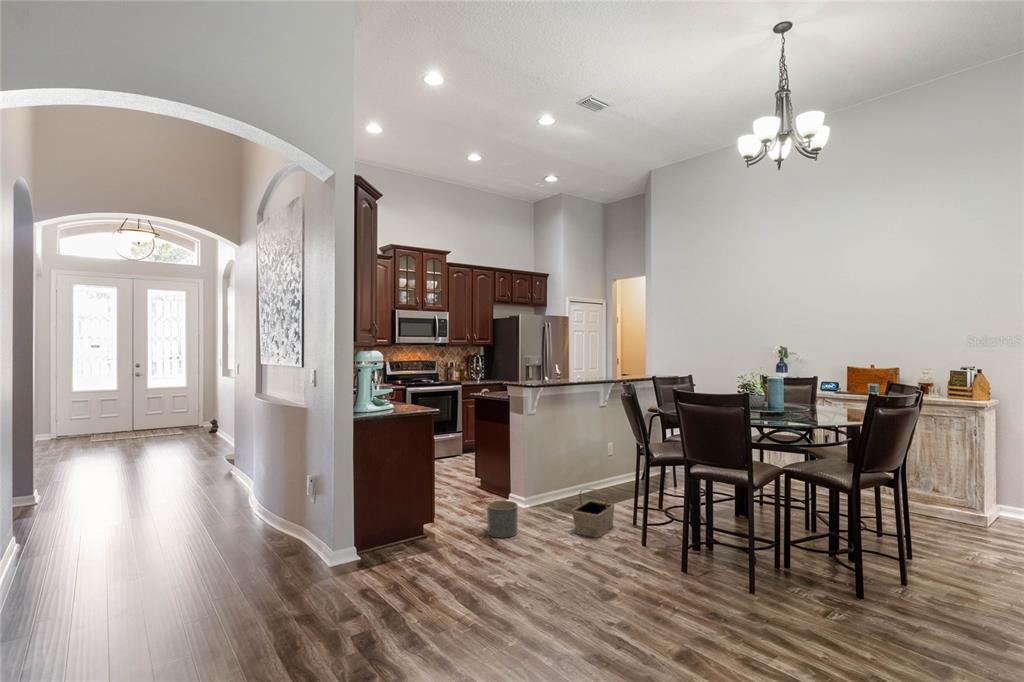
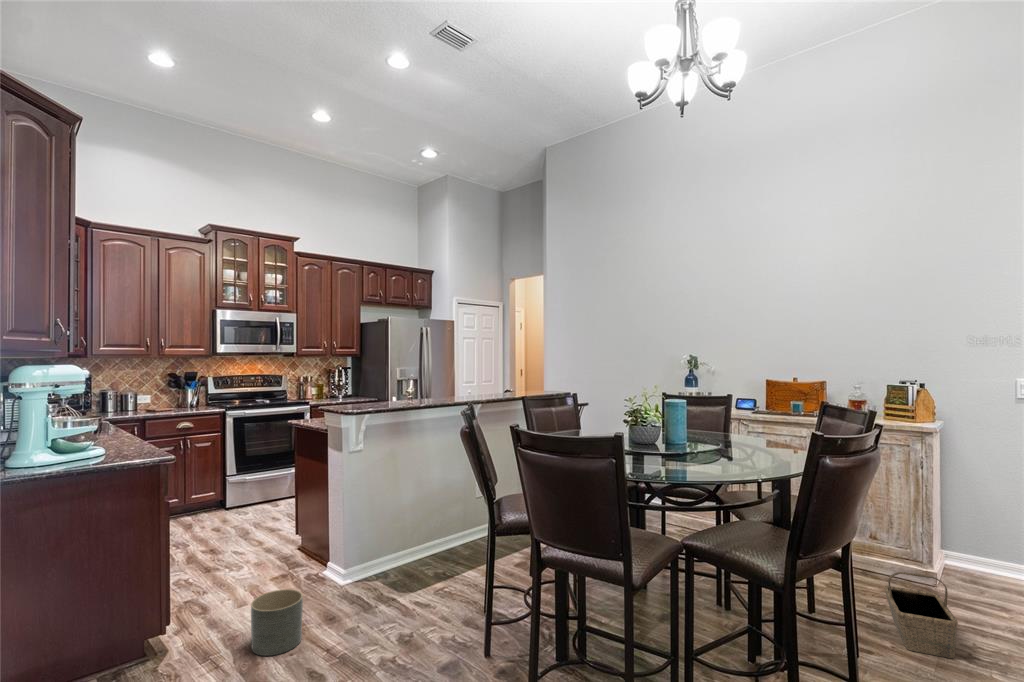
basket: present [572,488,615,538] -> present [884,572,958,658]

